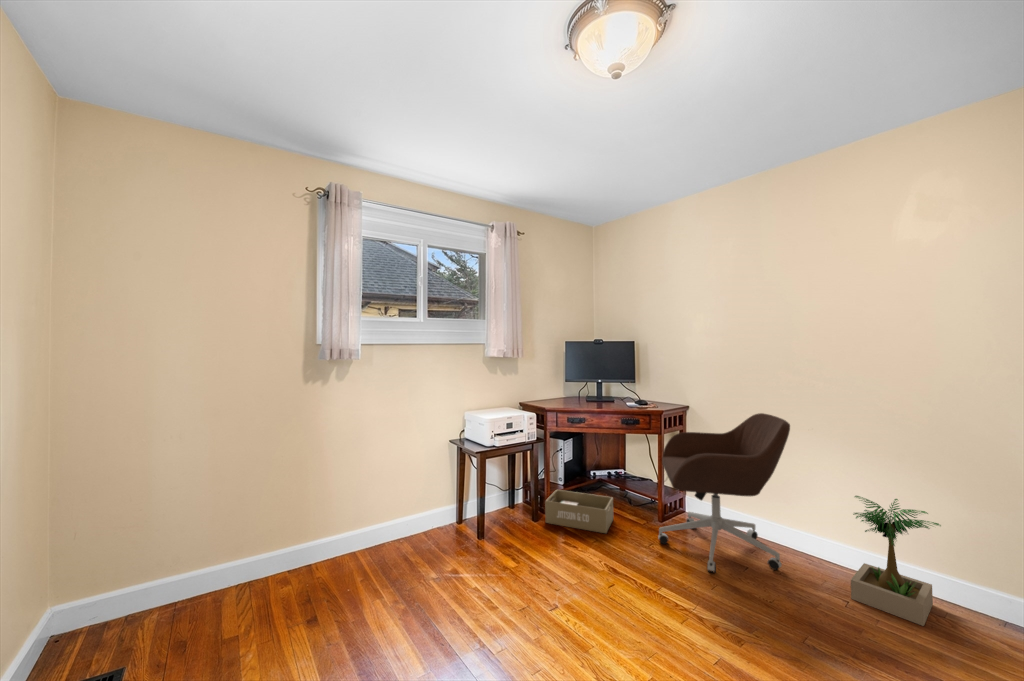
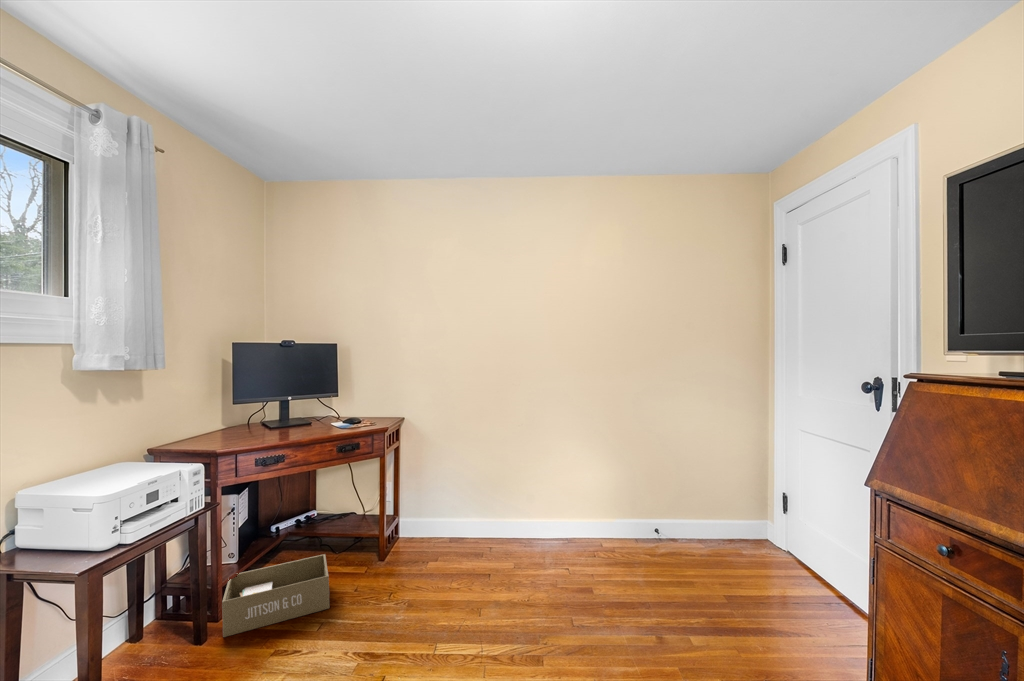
office chair: present [658,413,790,573] -> none [388,413,521,598]
potted plant: present [851,496,941,626] -> none [561,467,623,565]

